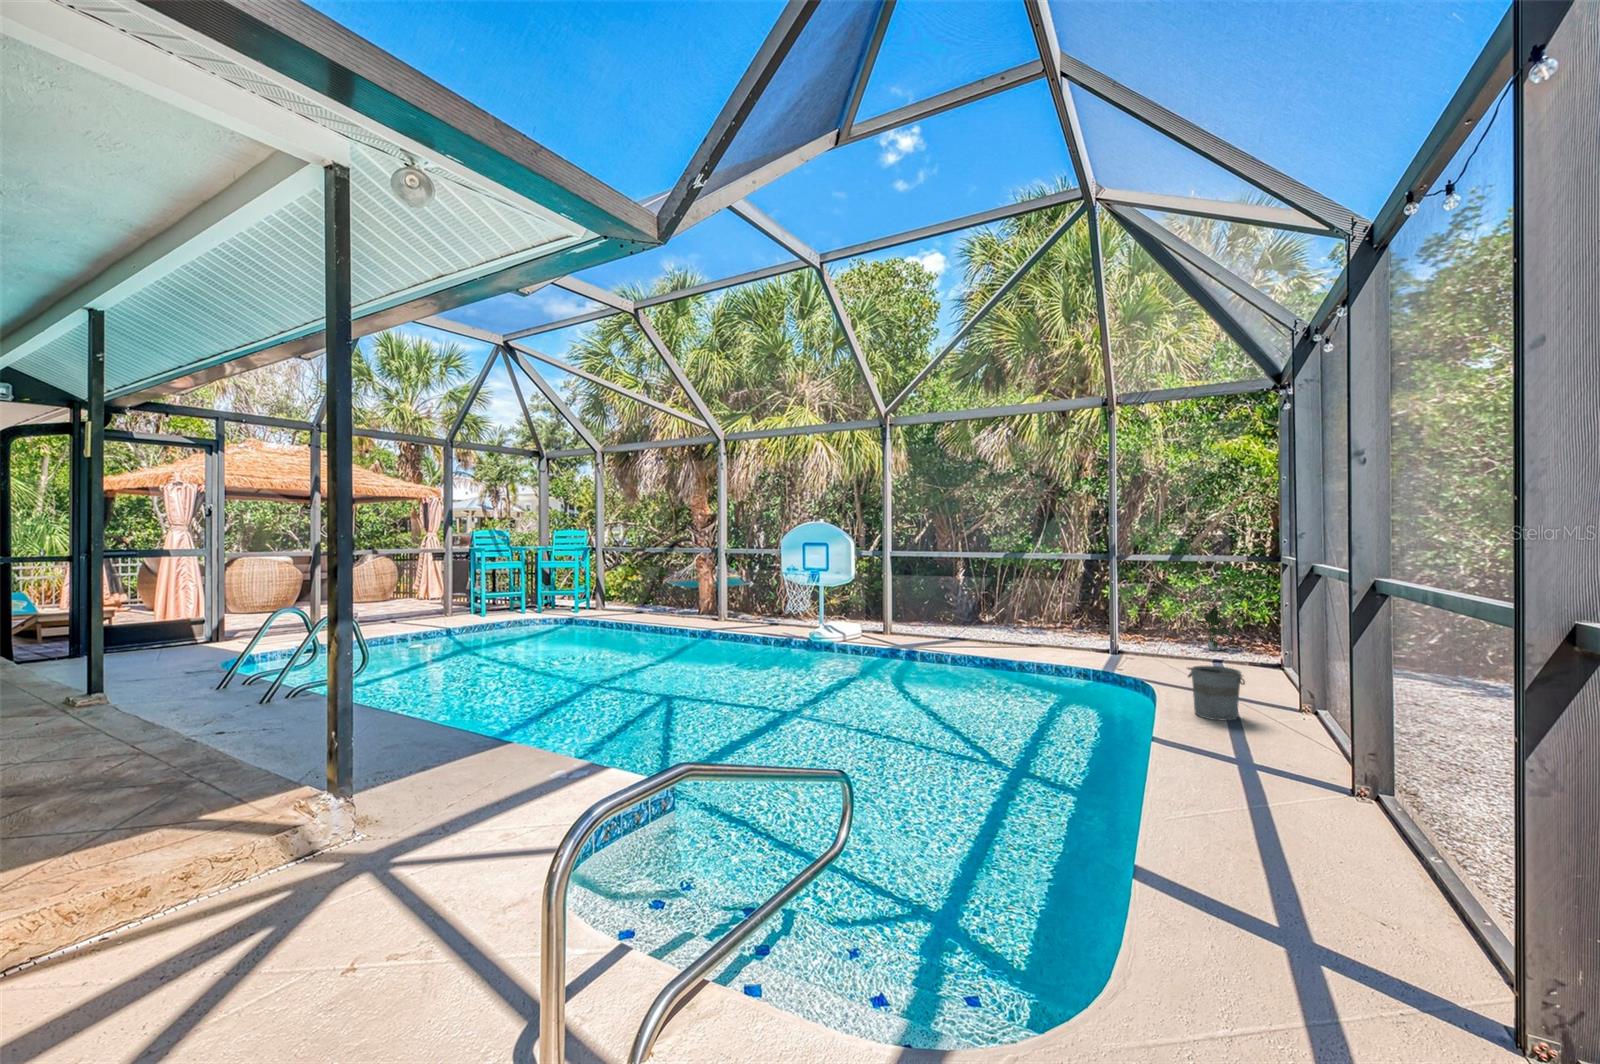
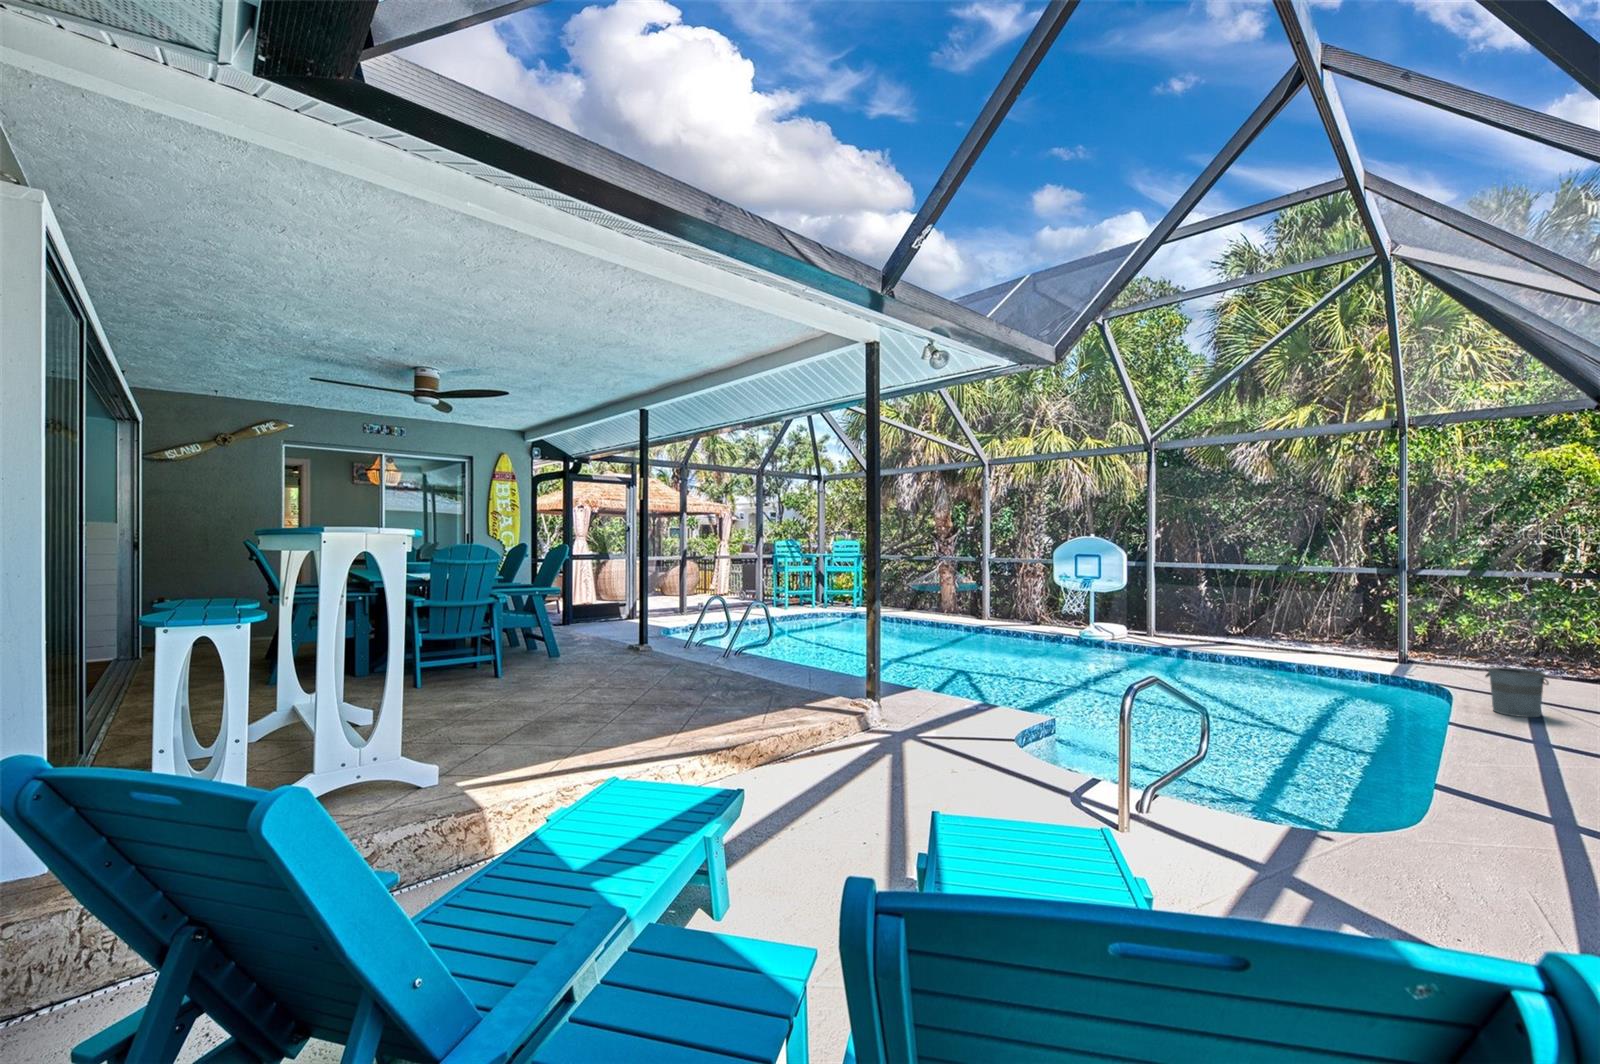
potted plant: present [1195,607,1232,650] -> none [1501,622,1548,666]

